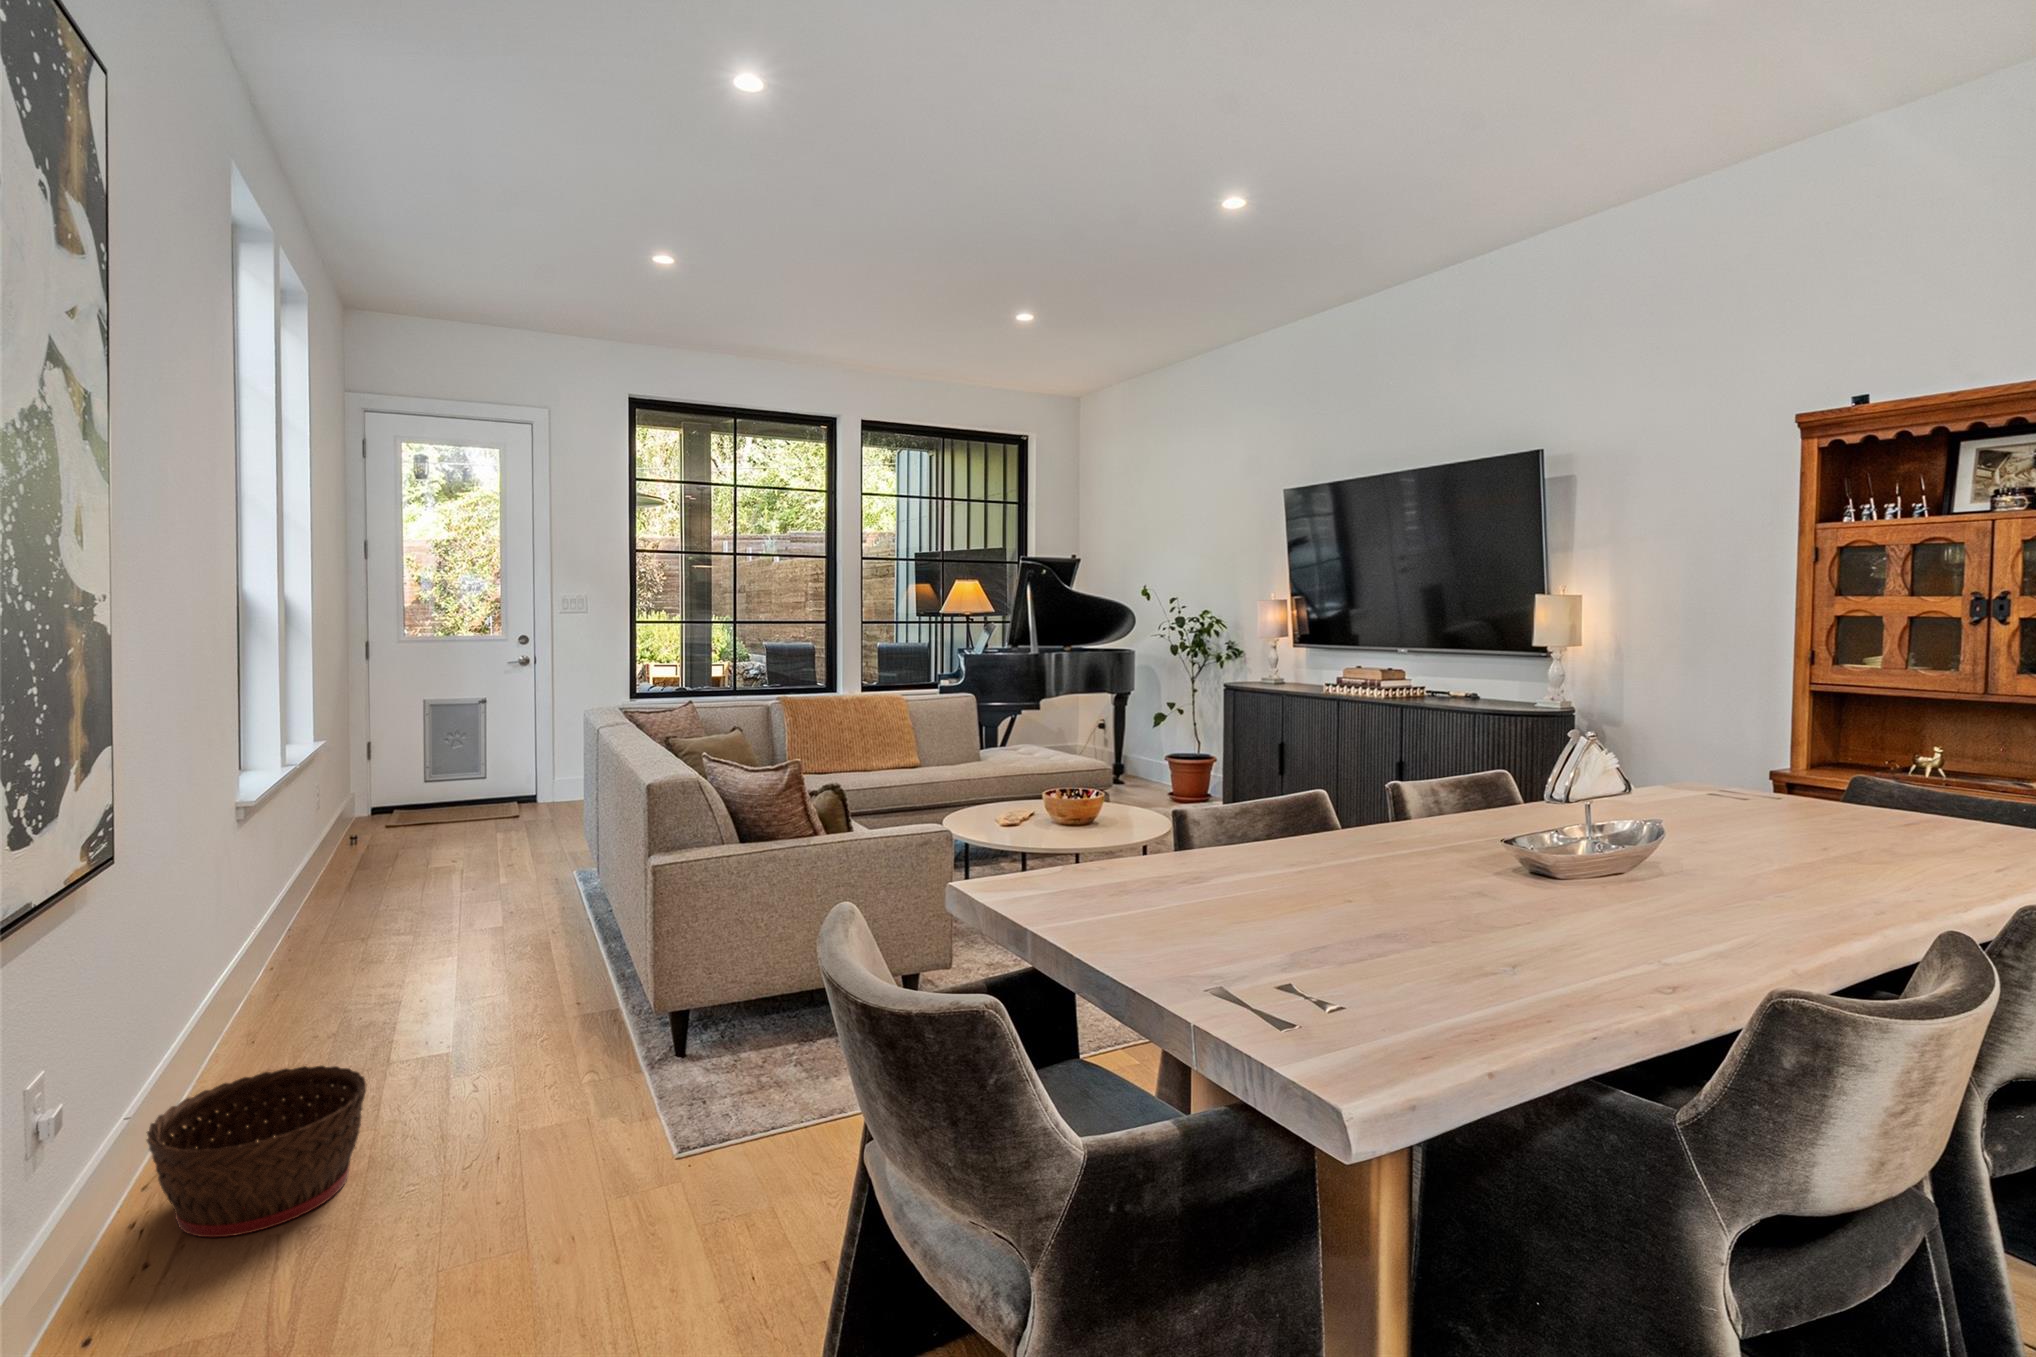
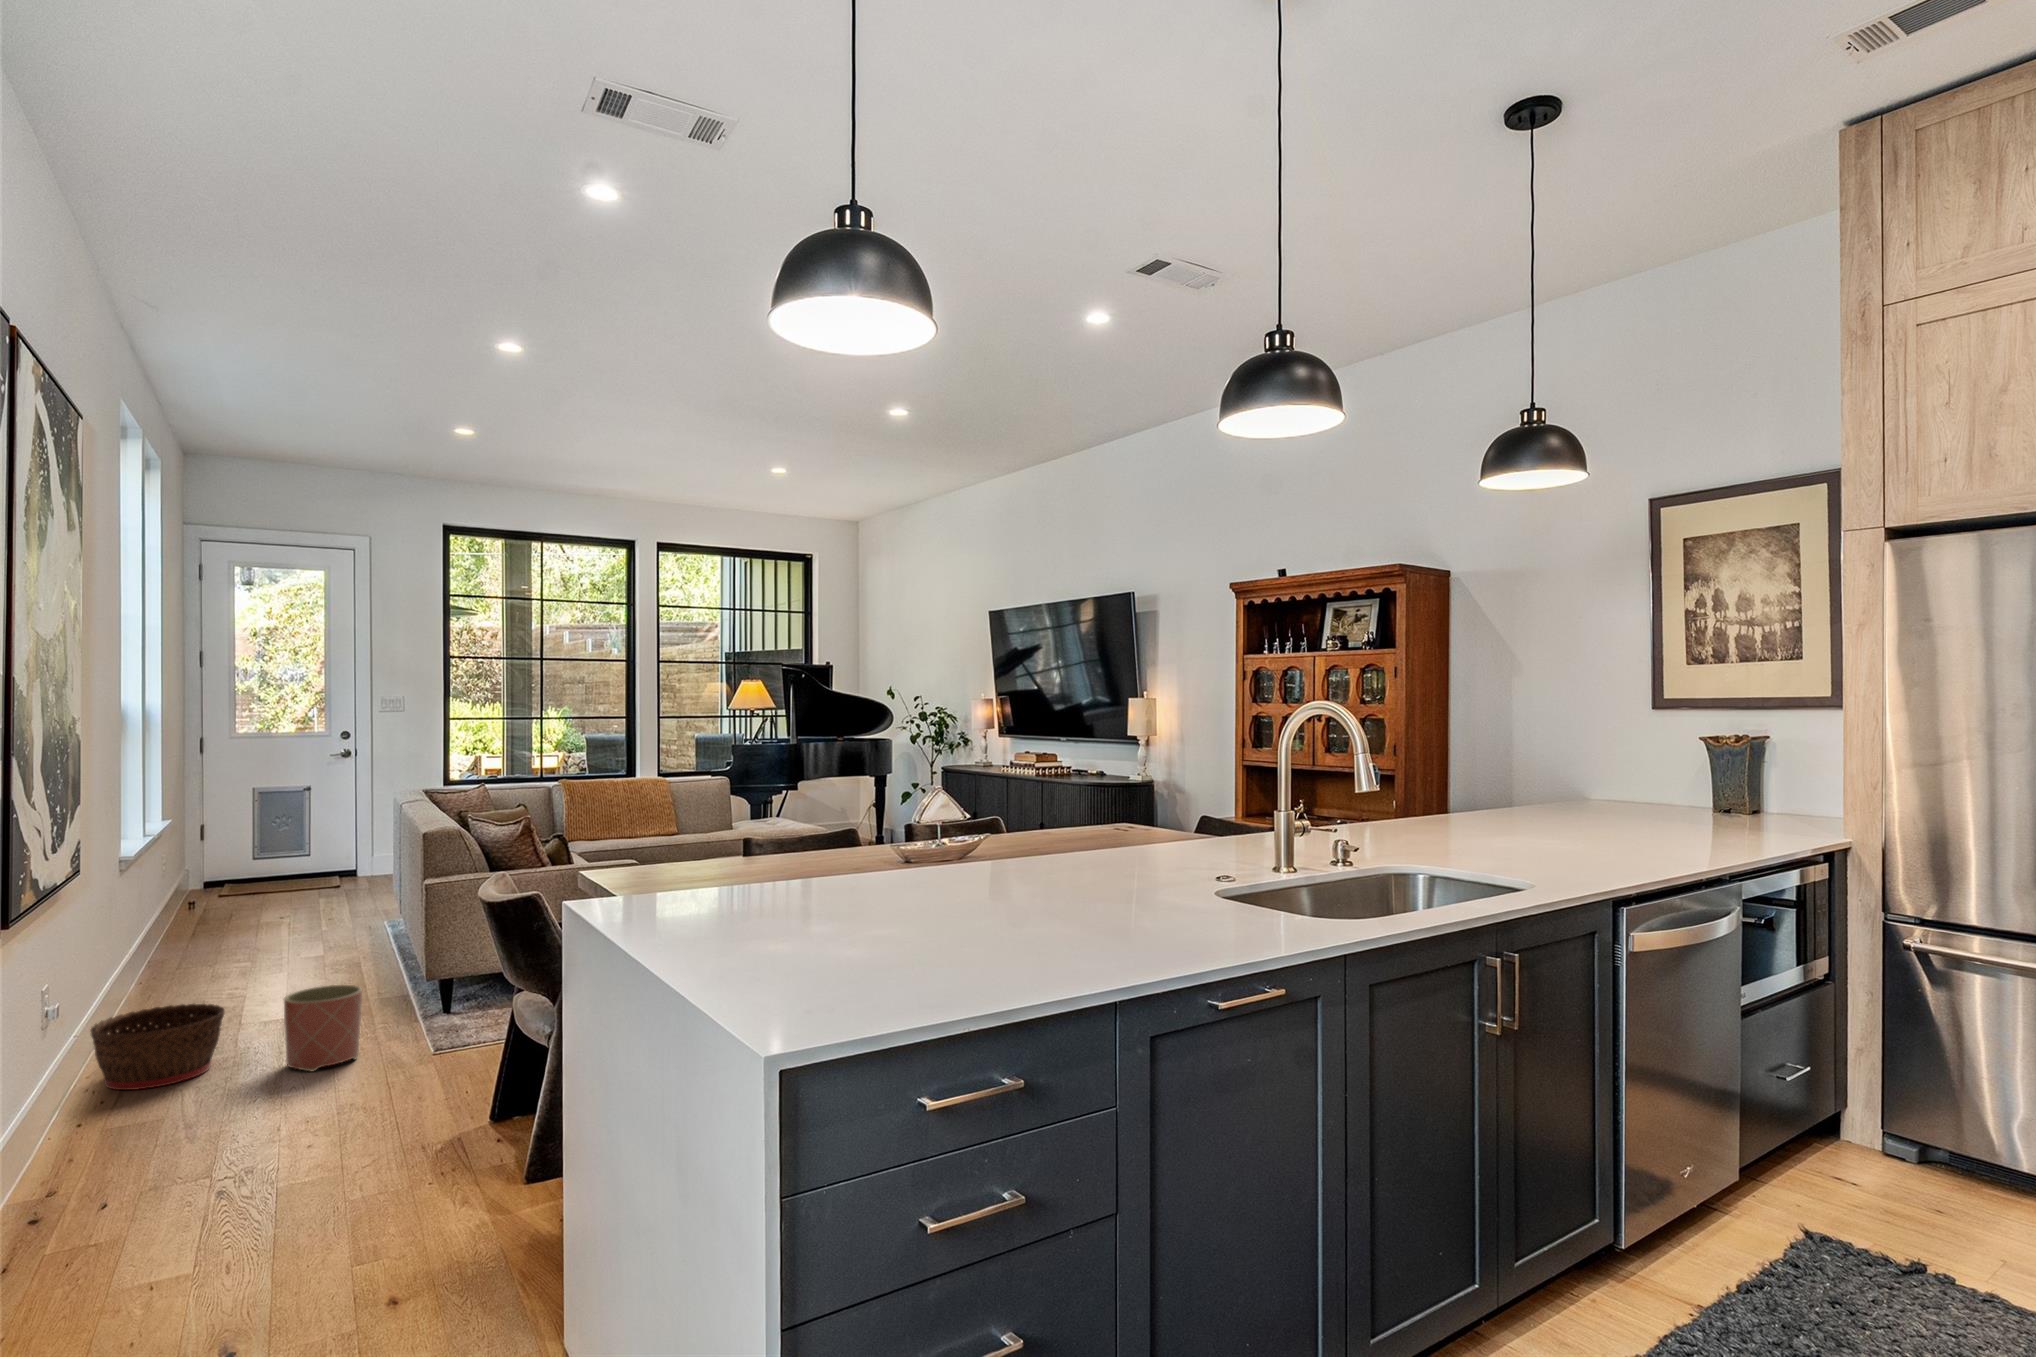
planter: none [457,1039,579,1198] -> present [284,985,362,1072]

